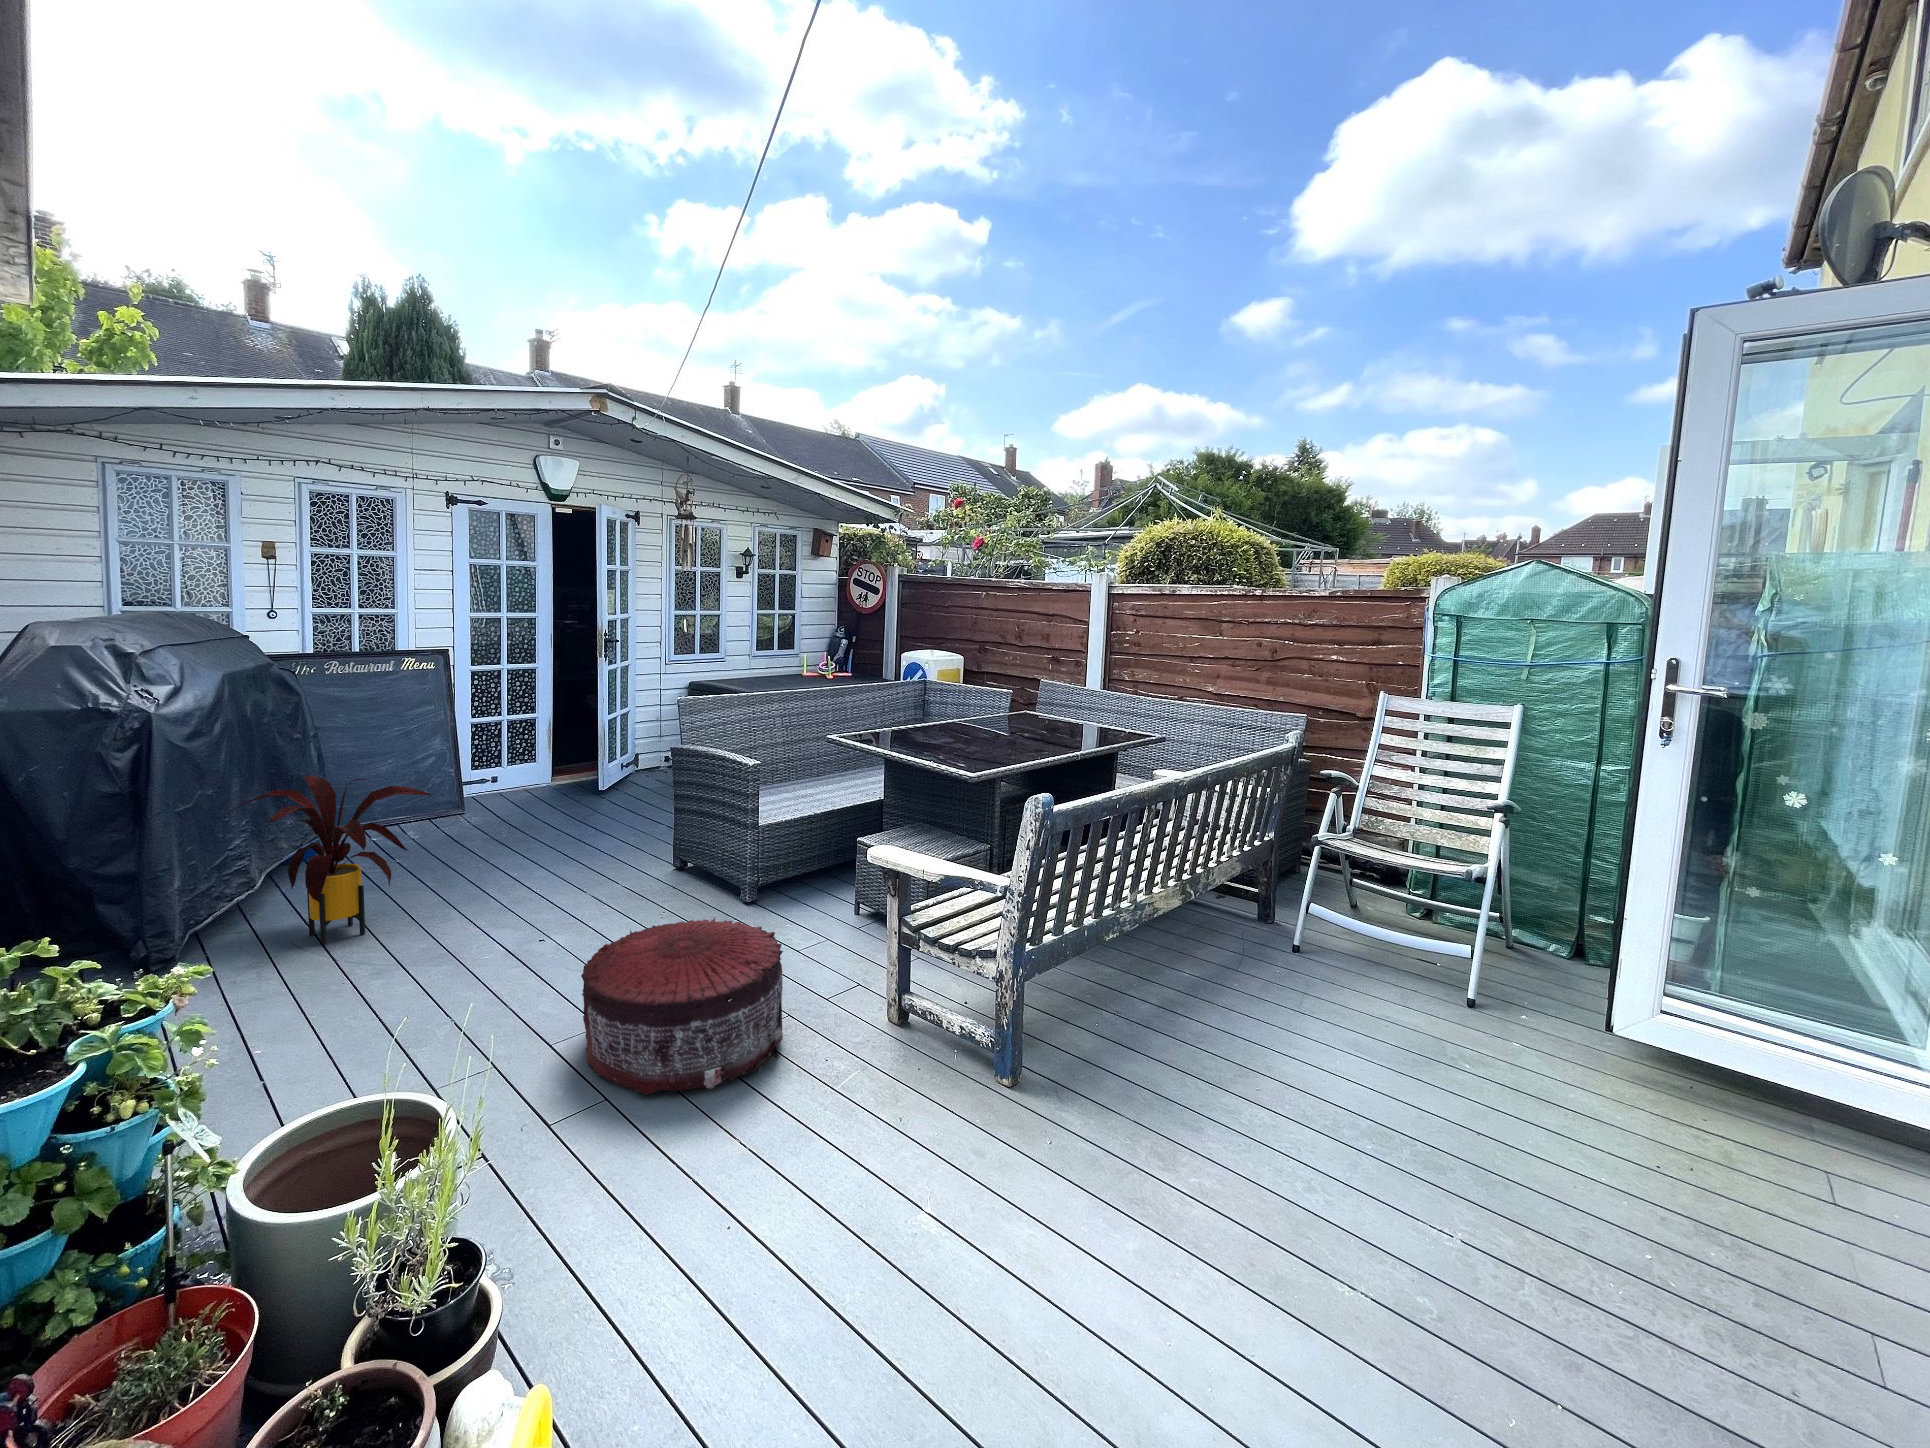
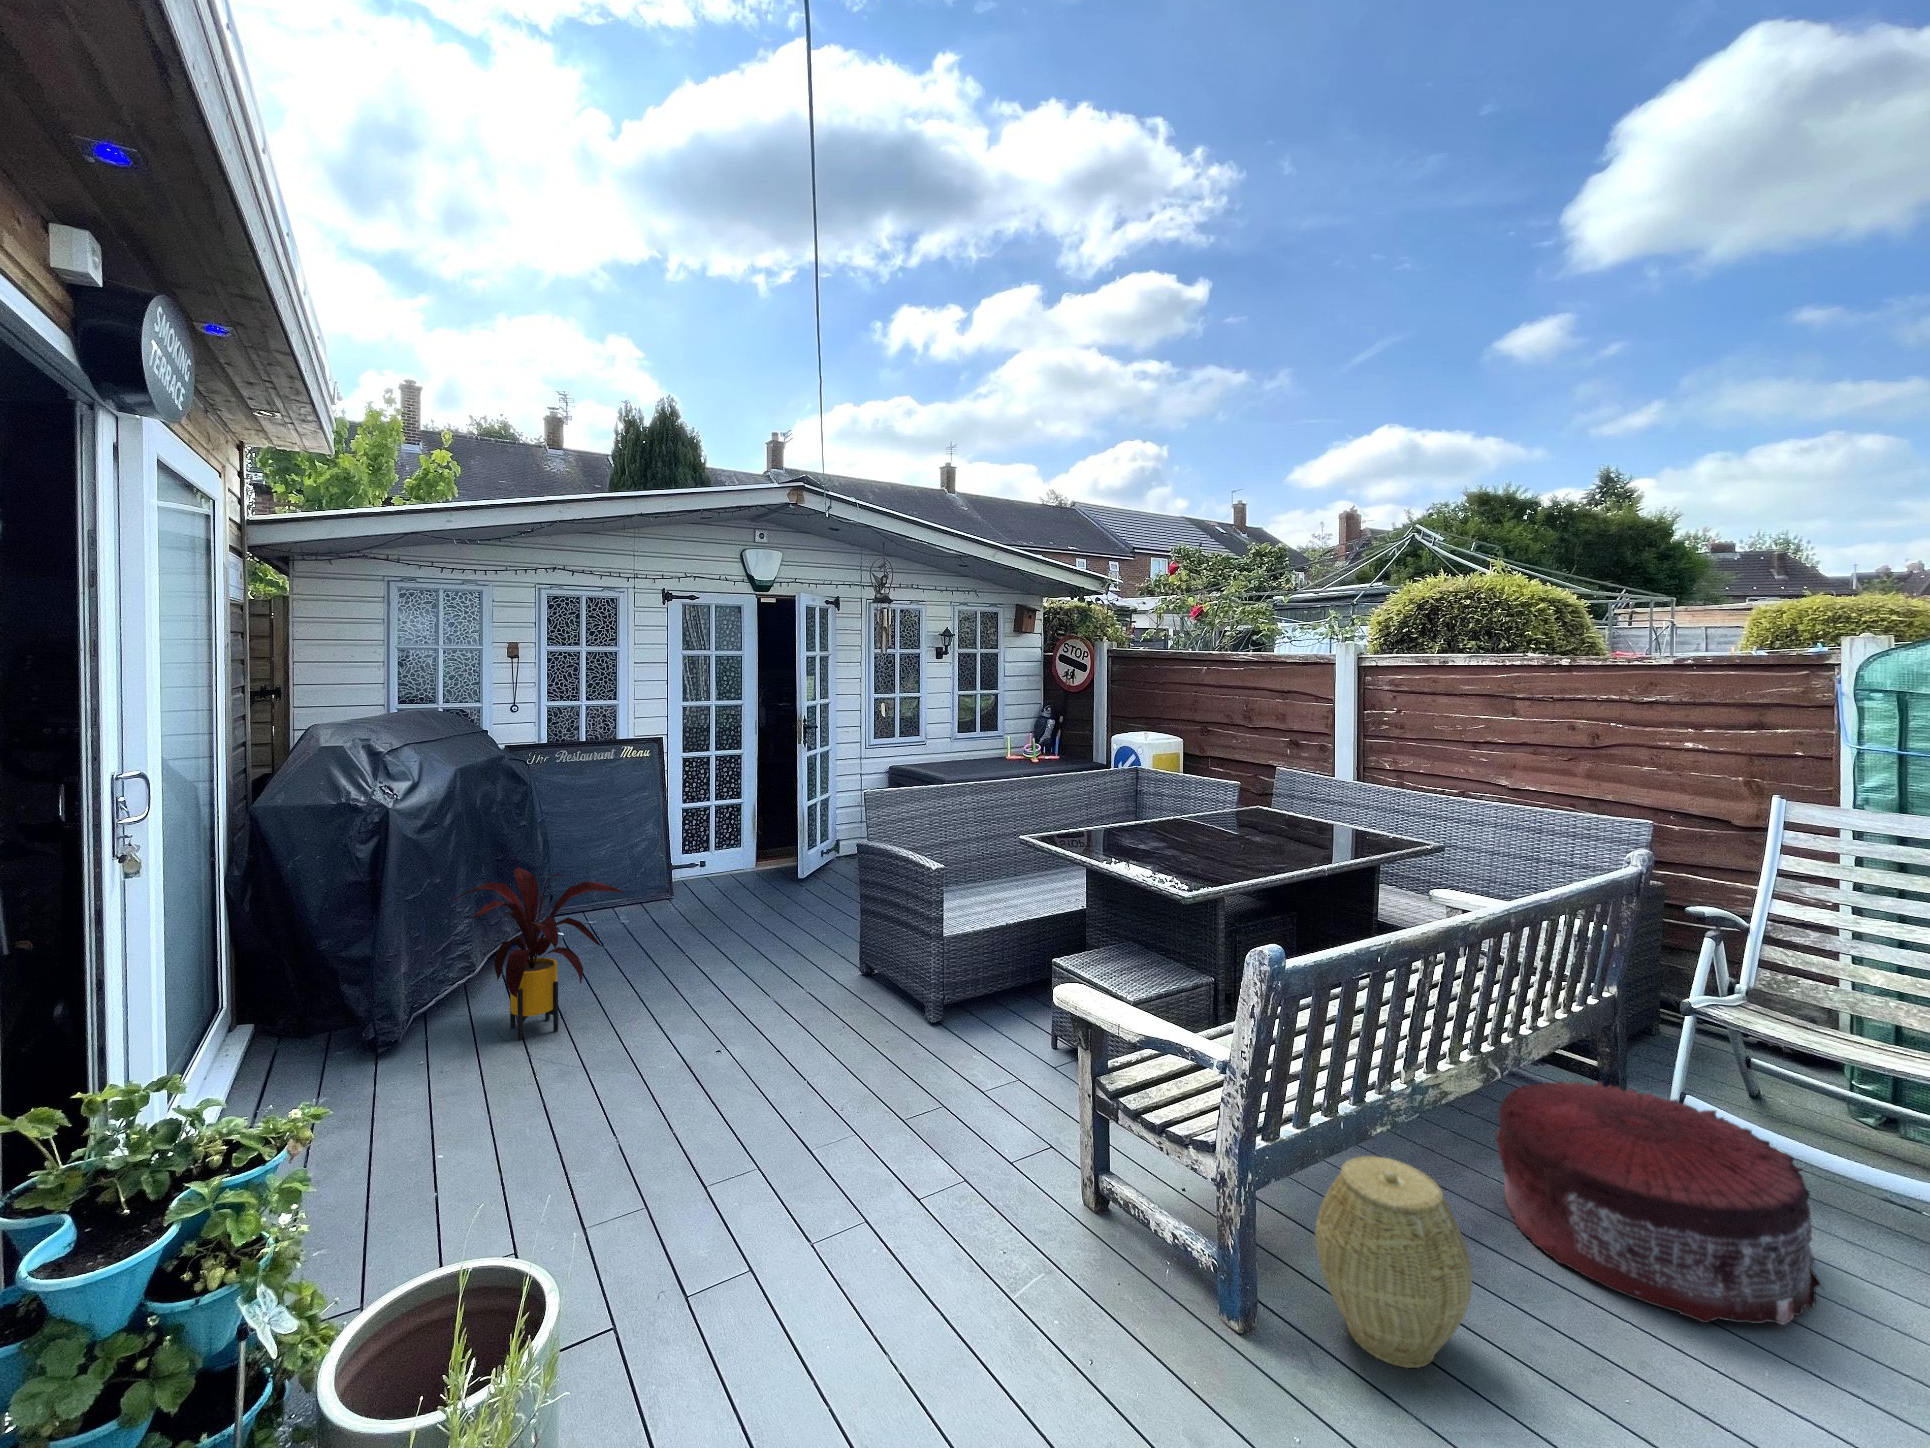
pouf: present [581,918,783,1095] -> present [1496,1081,1824,1325]
woven basket: none [1064,952,1168,1094] -> present [1315,1156,1472,1368]

